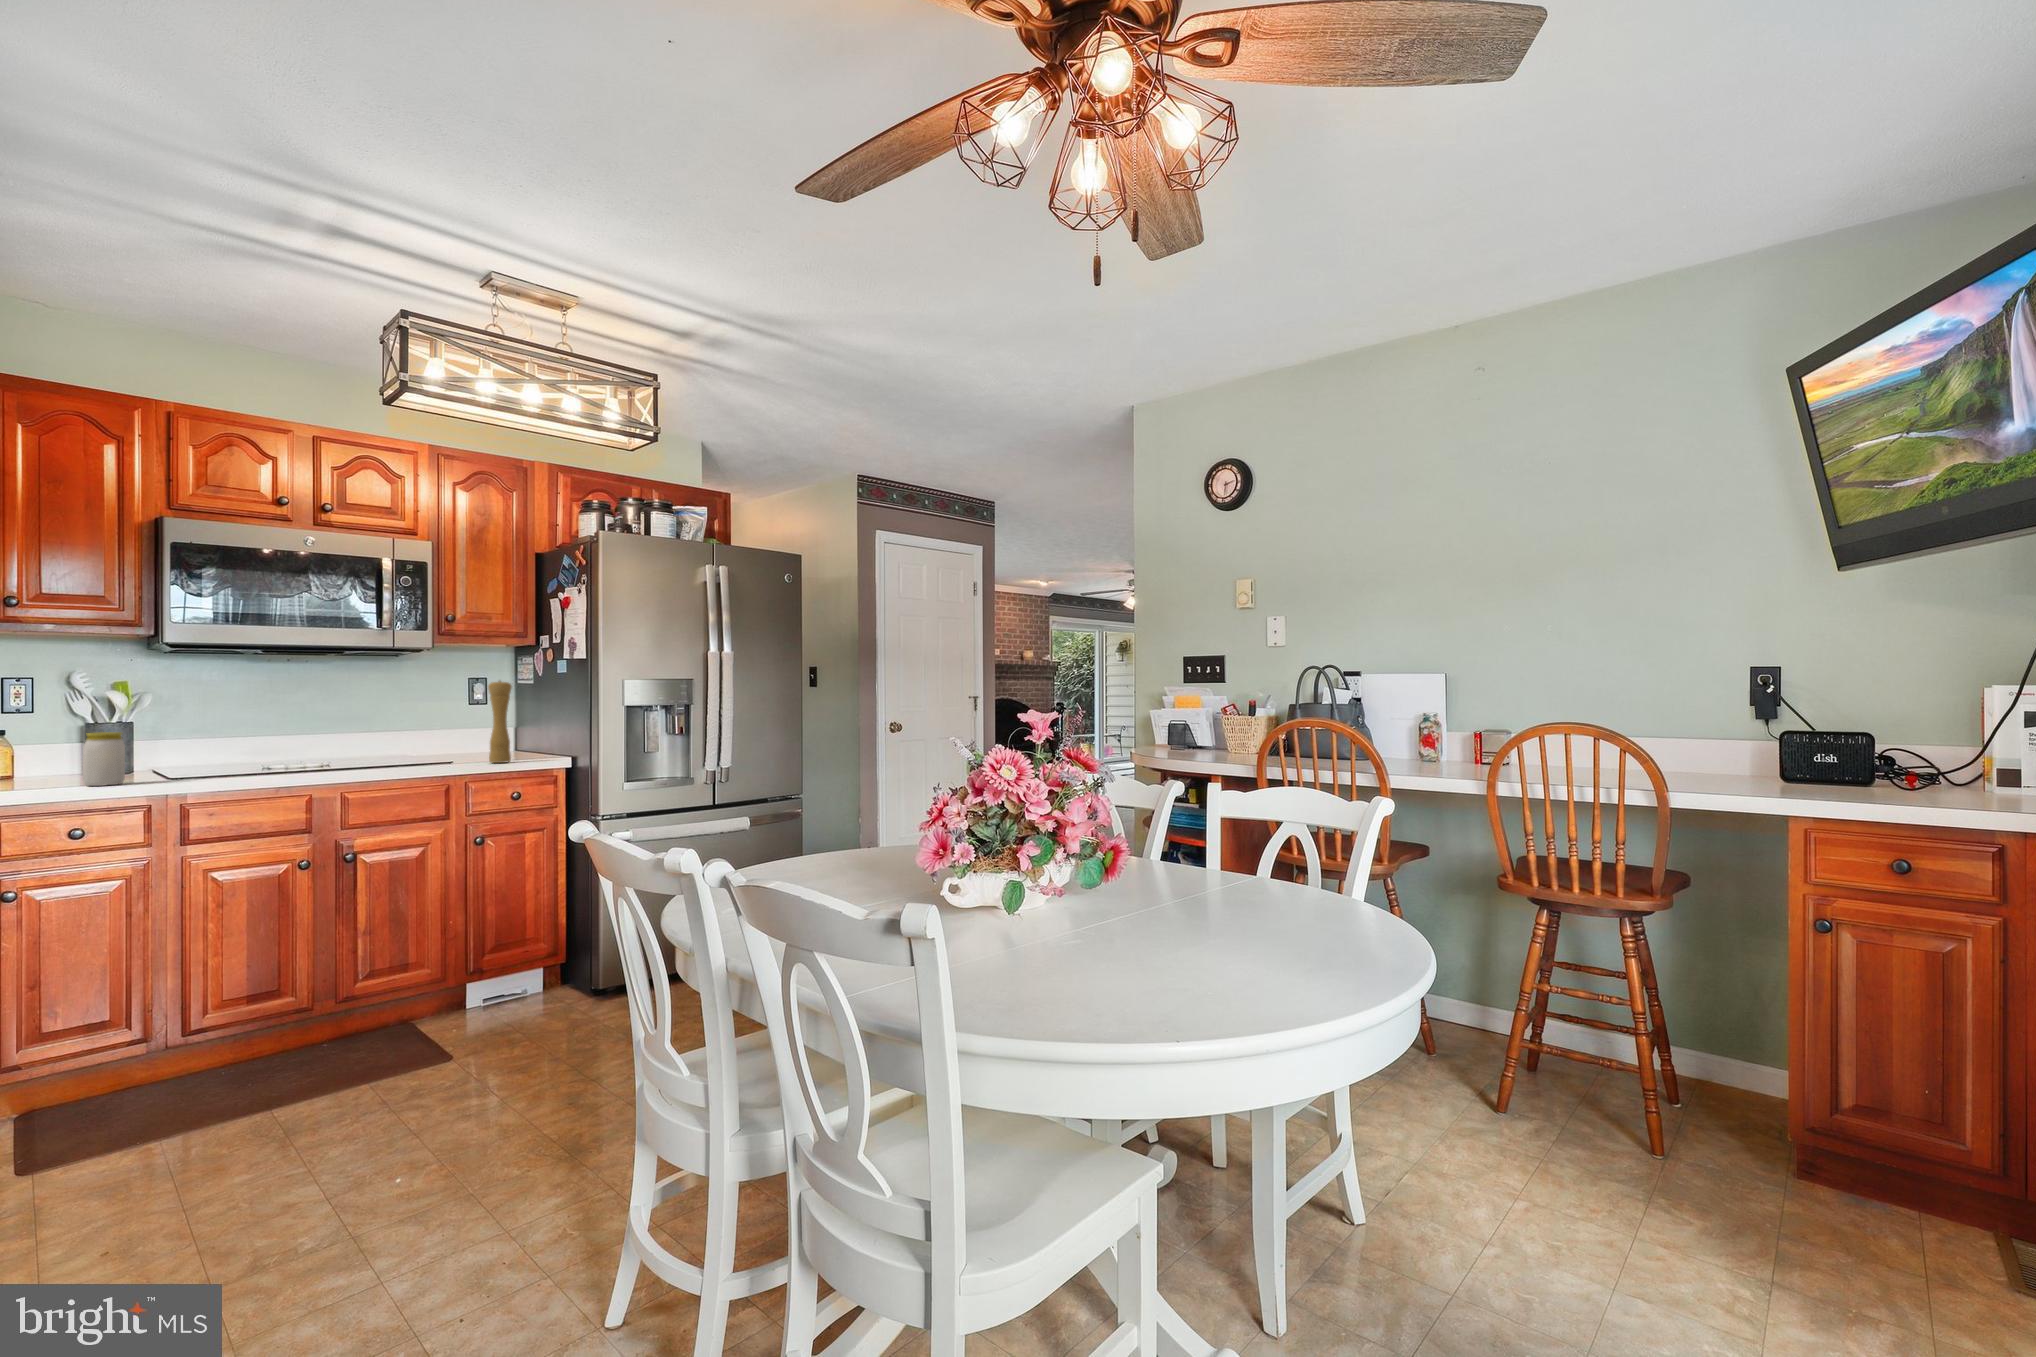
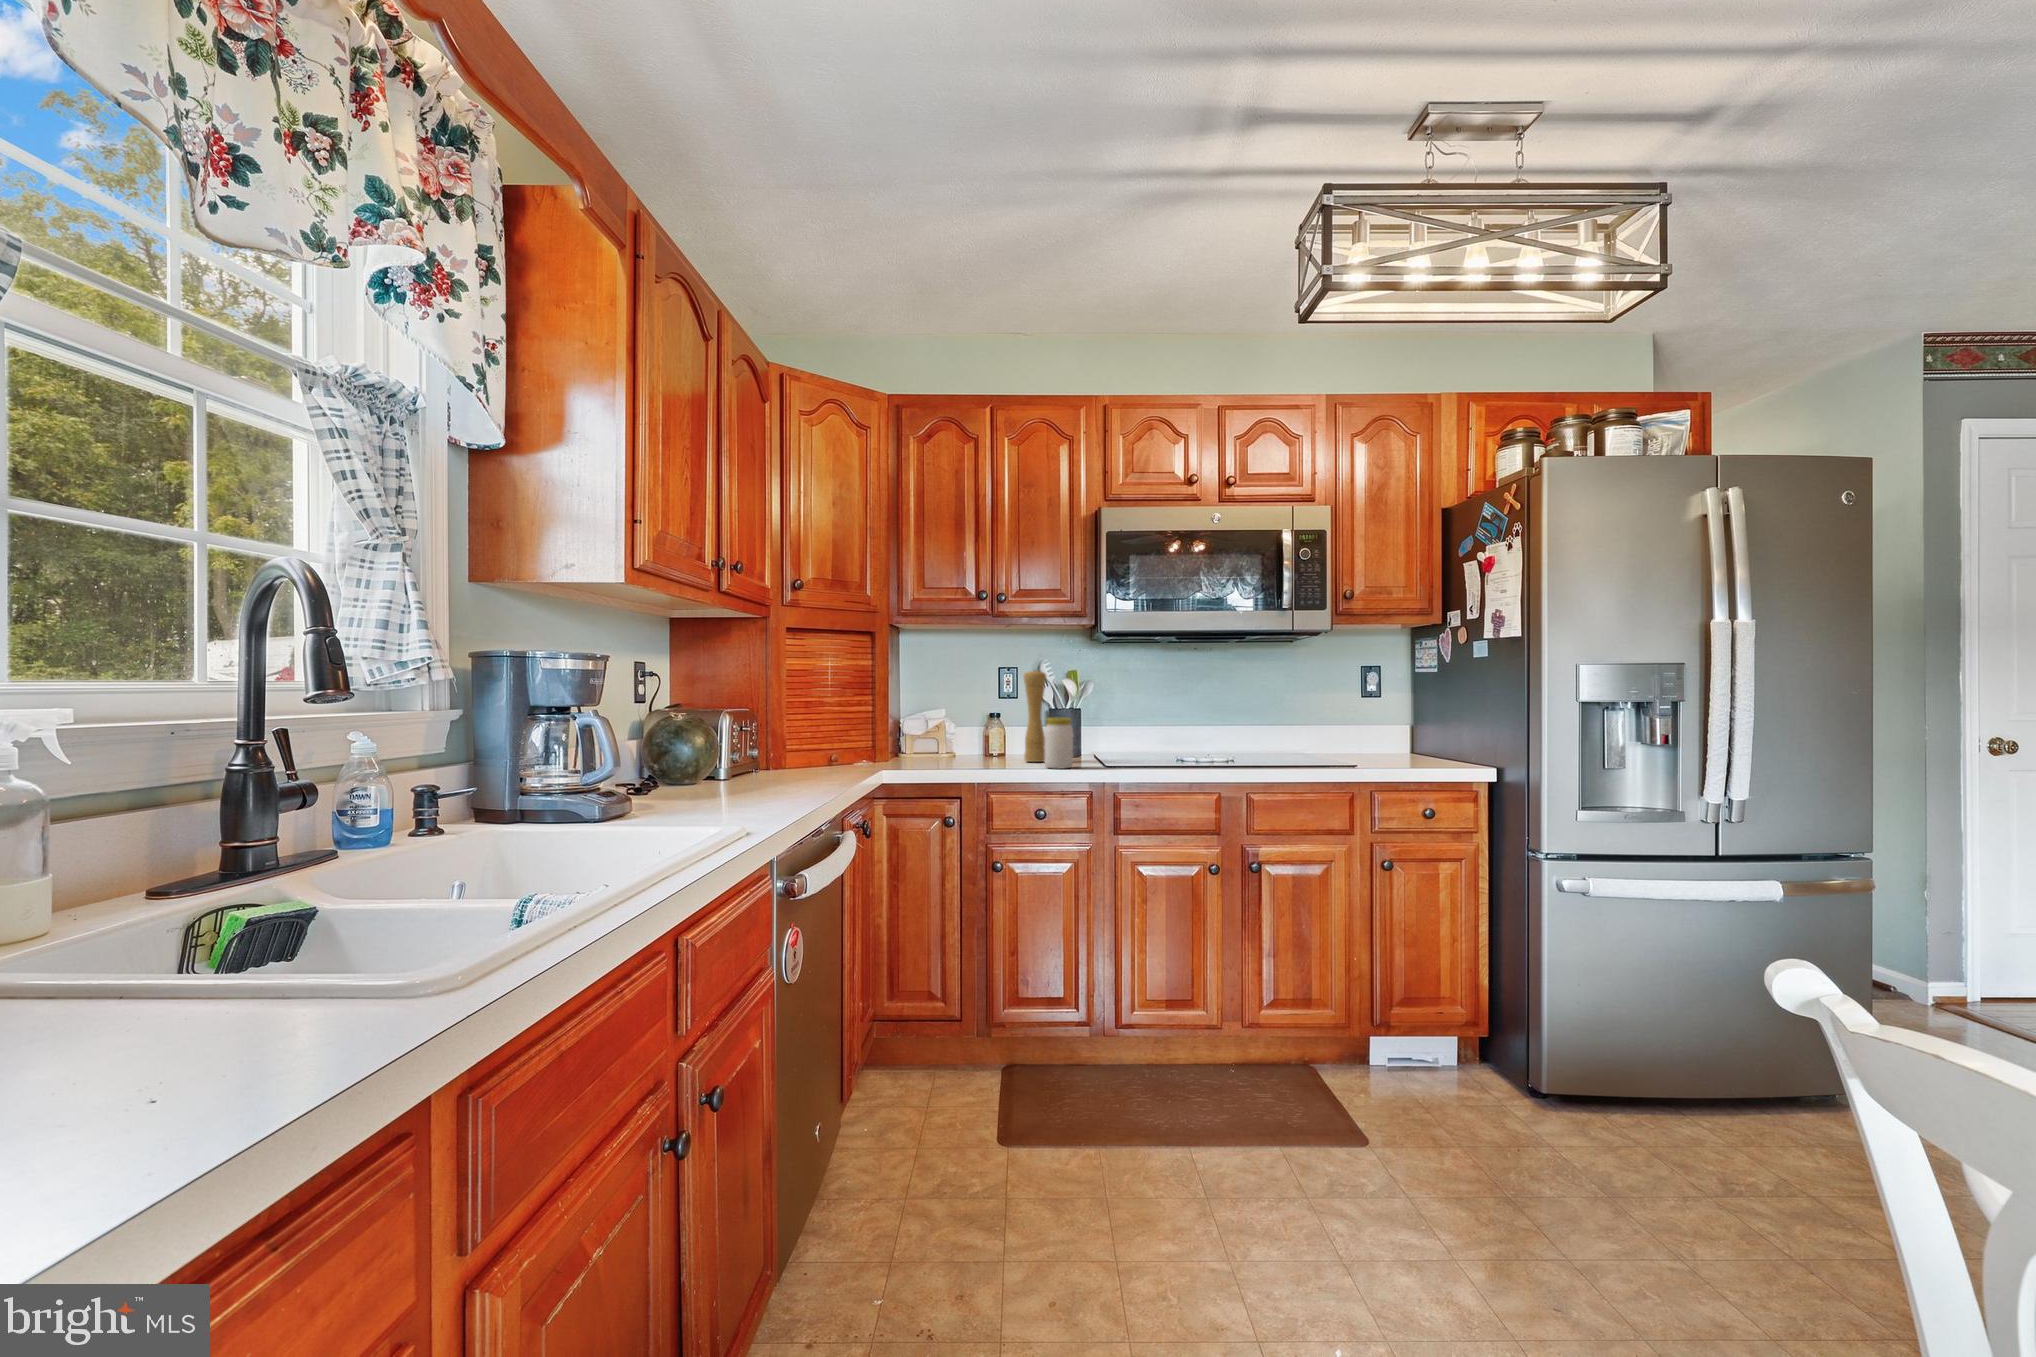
pepper mill: present [488,681,512,763] -> present [1024,670,1046,762]

